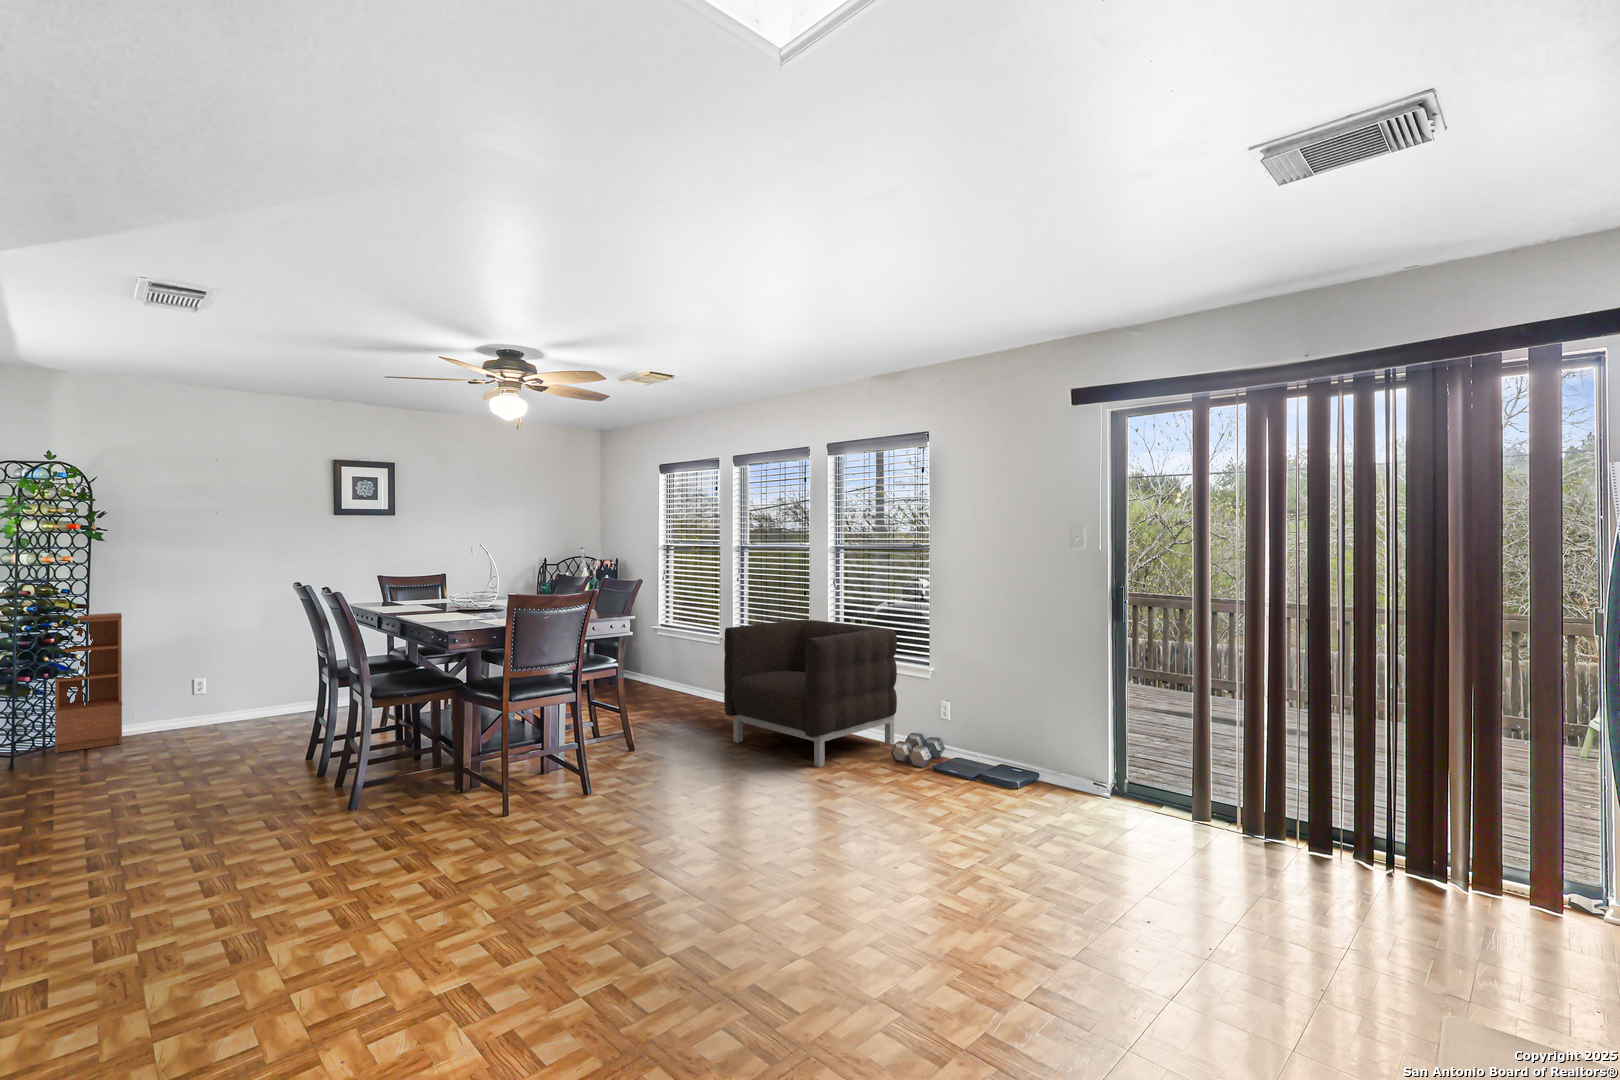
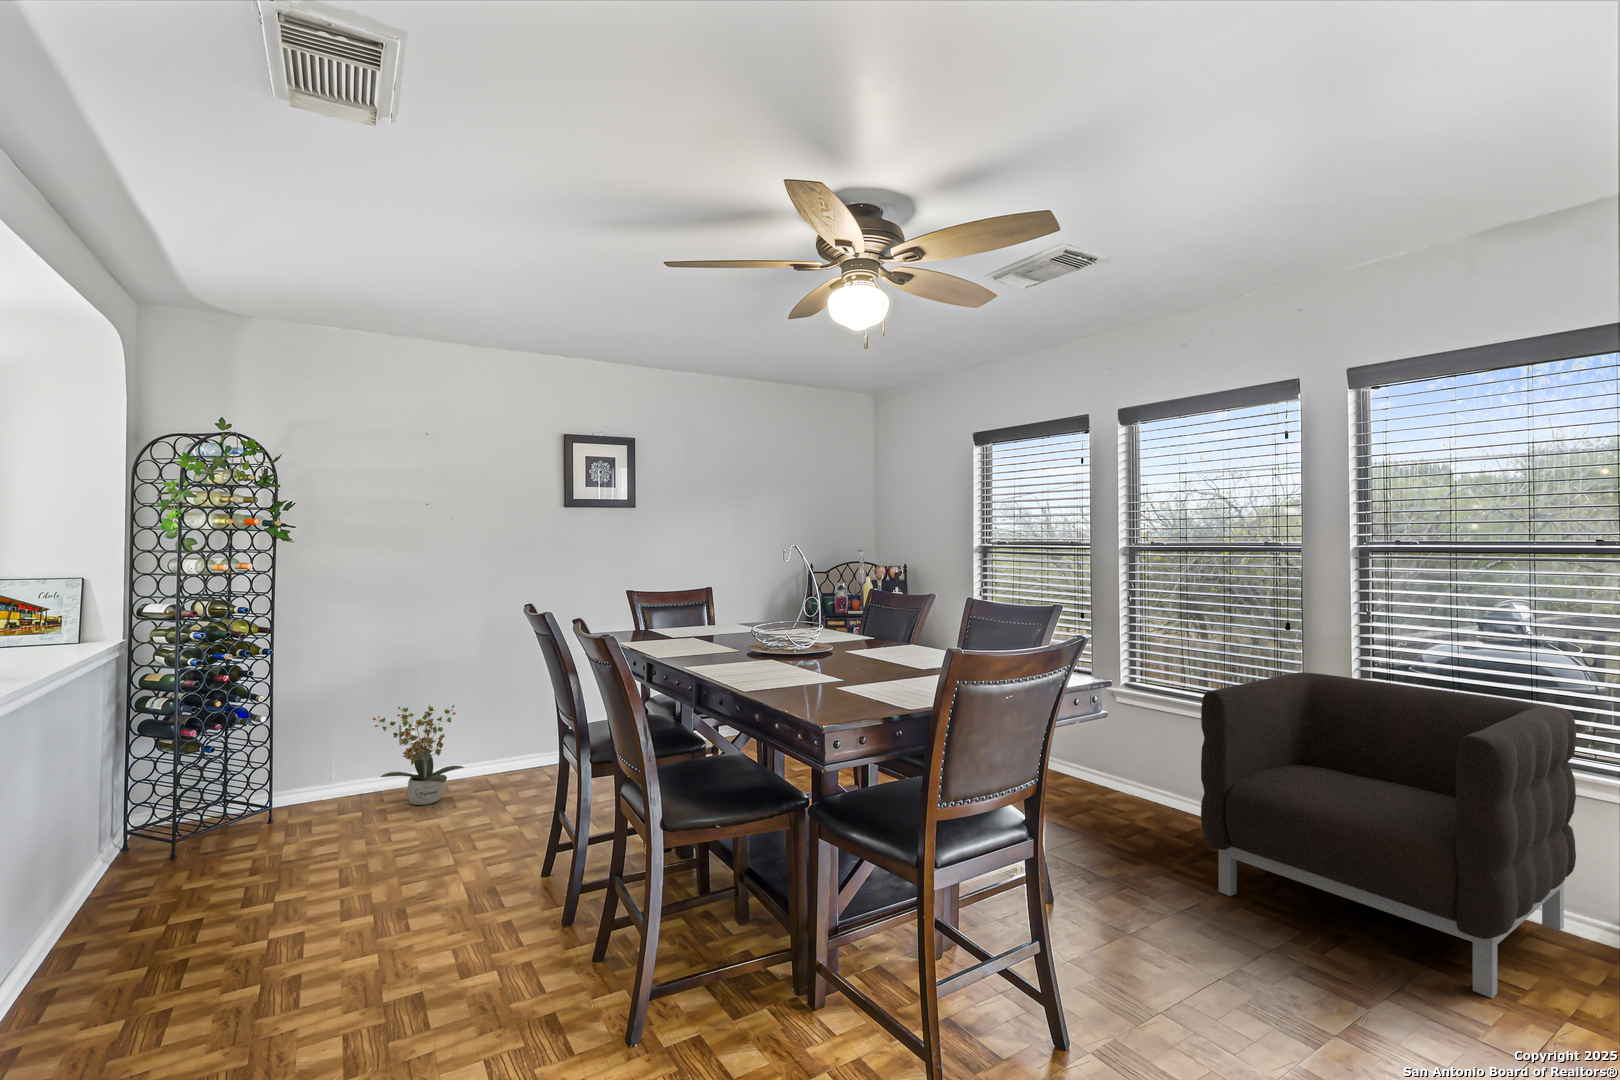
bookcase: present [55,613,122,753] -> none [231,637,314,832]
potted plant: none [173,662,249,734] -> present [373,705,464,805]

